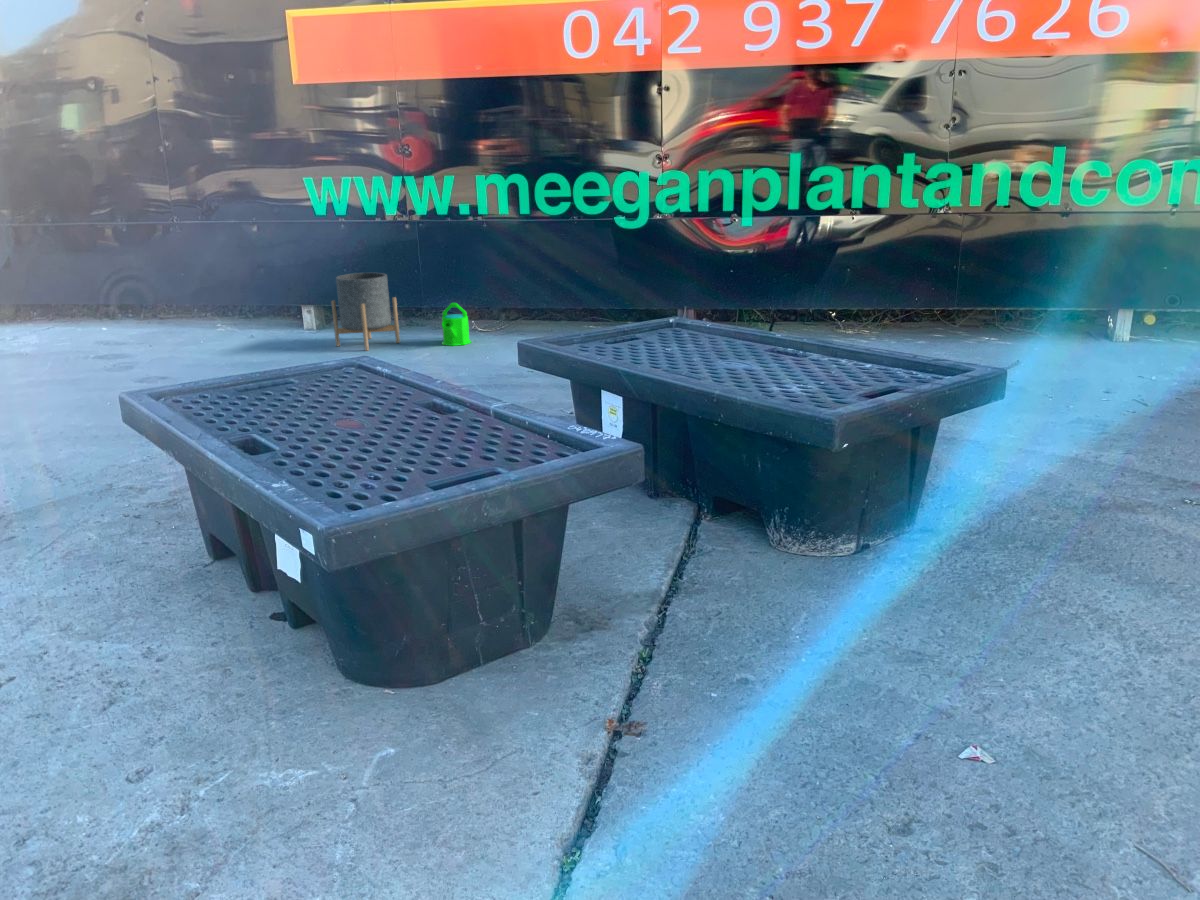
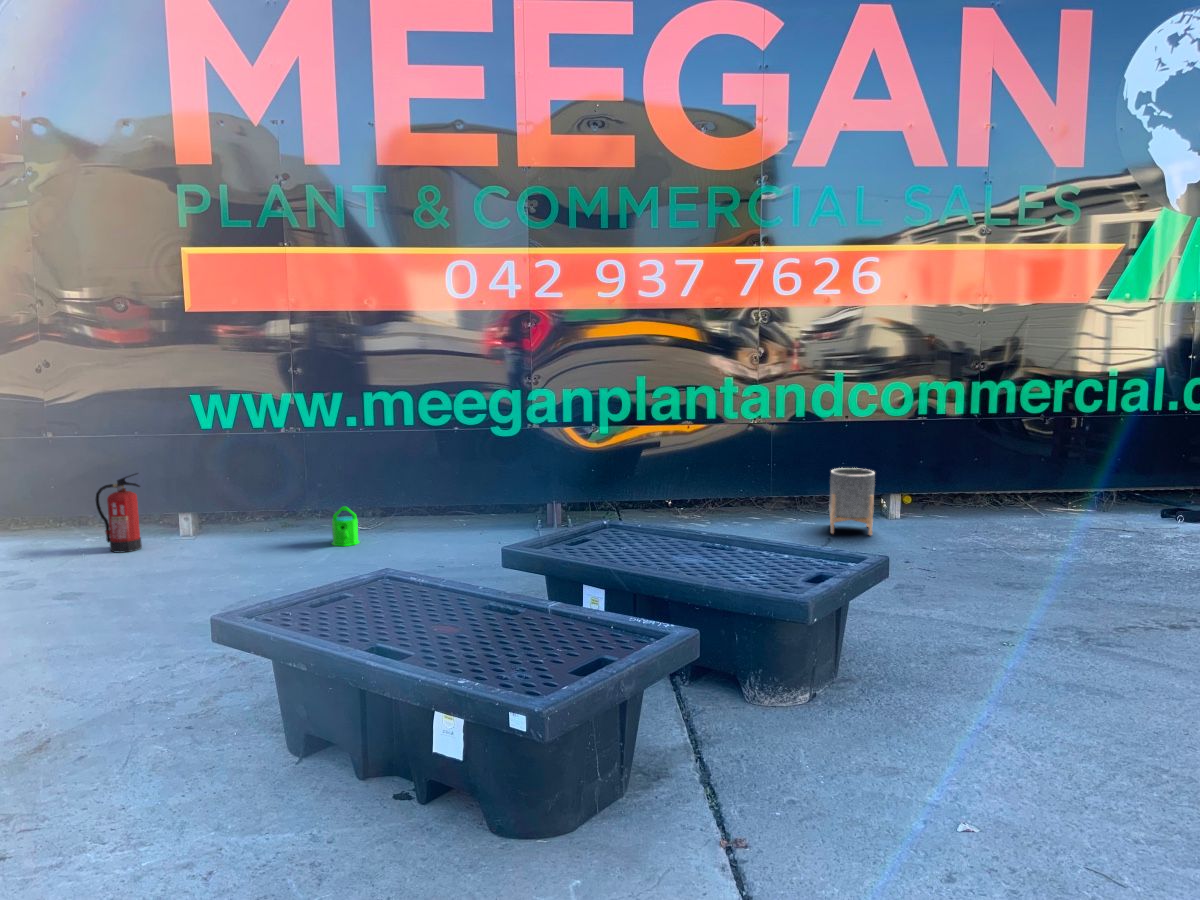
fire extinguisher: none [217,260,263,342] -> present [96,473,142,553]
planter: present [331,273,400,351] -> present [829,468,875,535]

